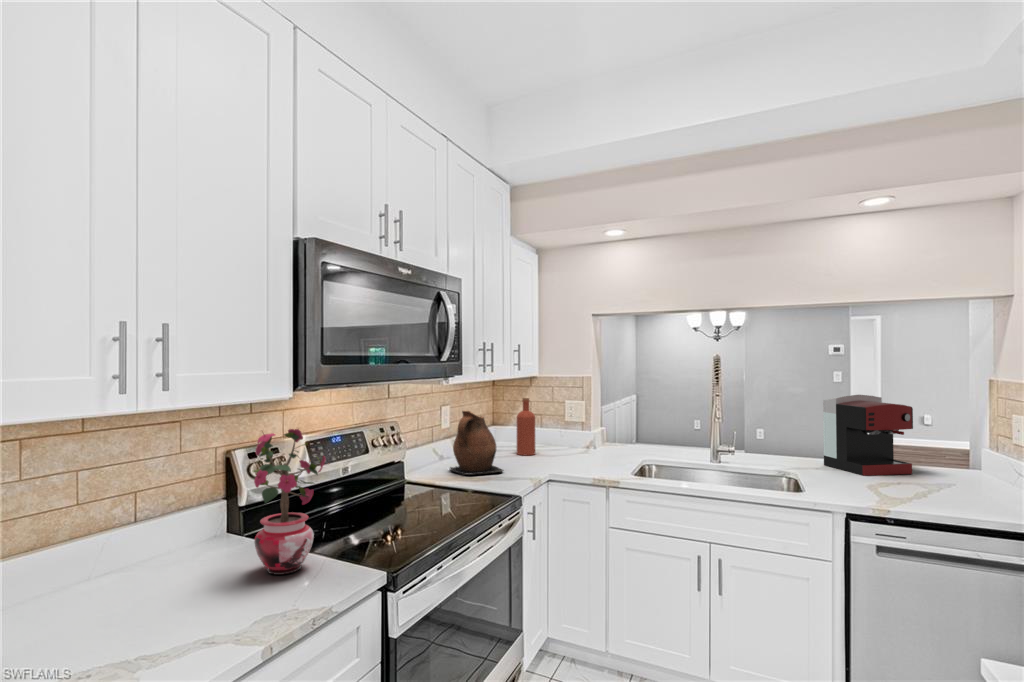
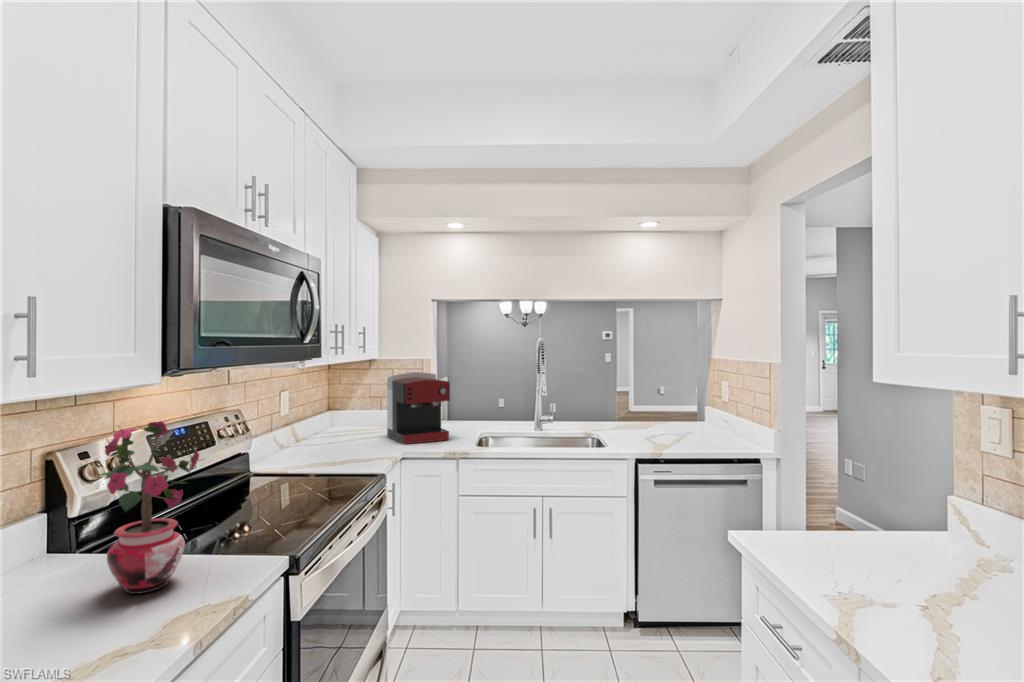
coffee maker: present [823,395,913,476] -> present [387,372,450,444]
bottle: present [517,398,535,455] -> none [359,380,378,437]
ceramic pitcher: present [450,411,503,475] -> none [294,395,355,460]

